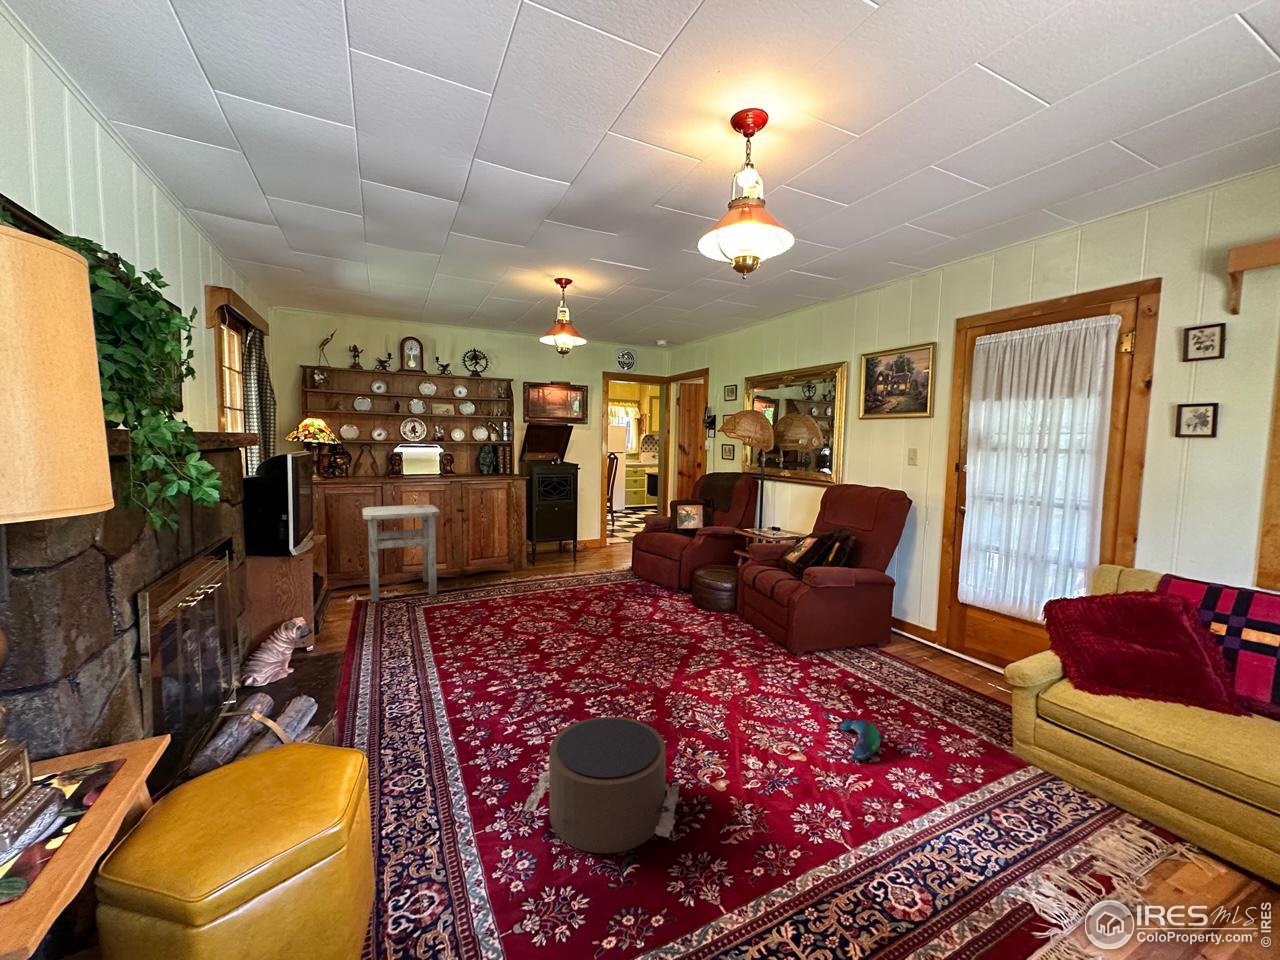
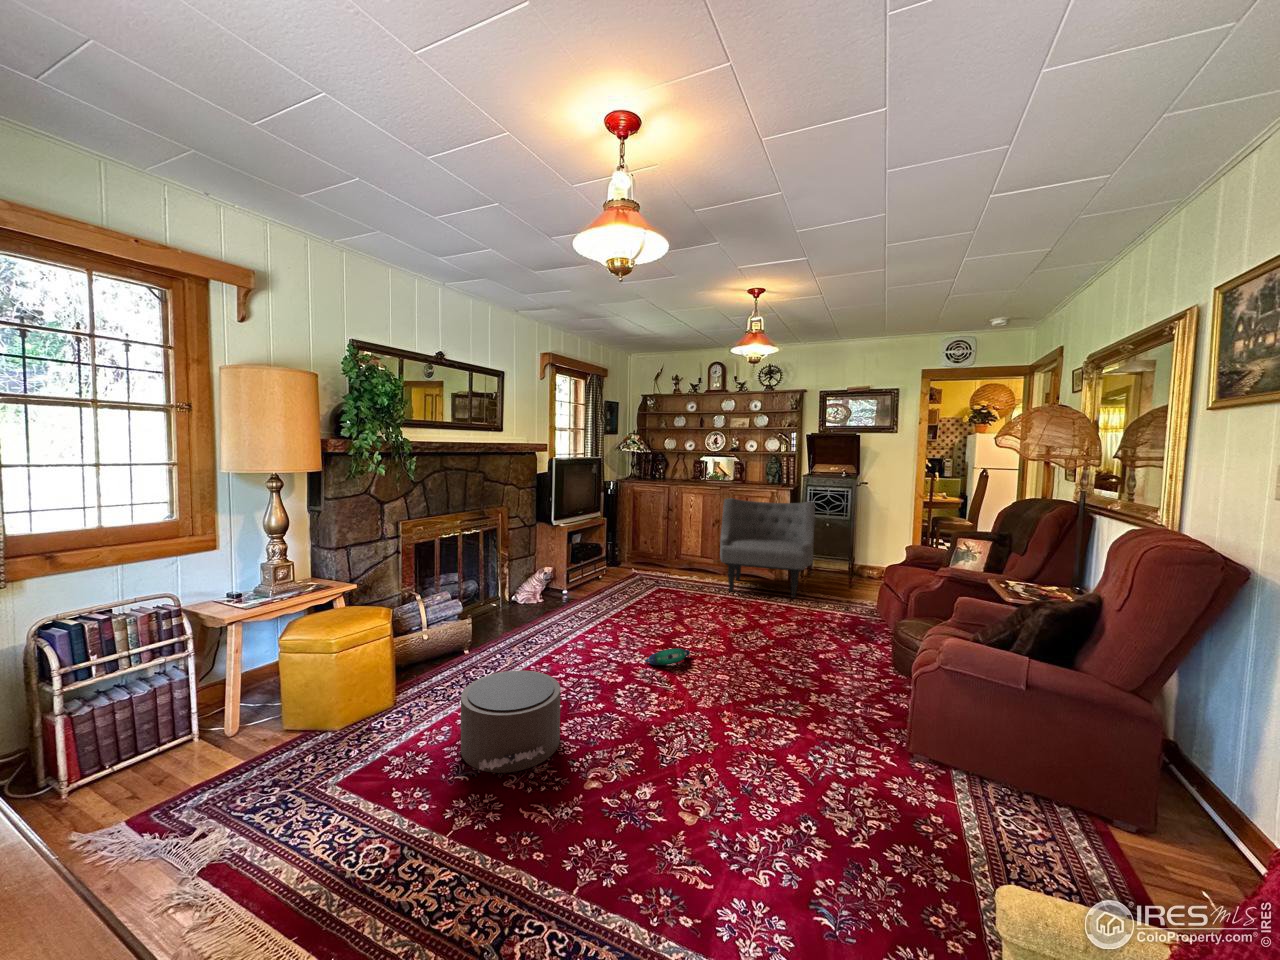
armchair: none [472,490,574,593] -> present [720,498,815,598]
side table: present [362,505,440,602] -> none [635,502,701,580]
plush toy: present [839,718,885,761] -> present [645,648,690,665]

